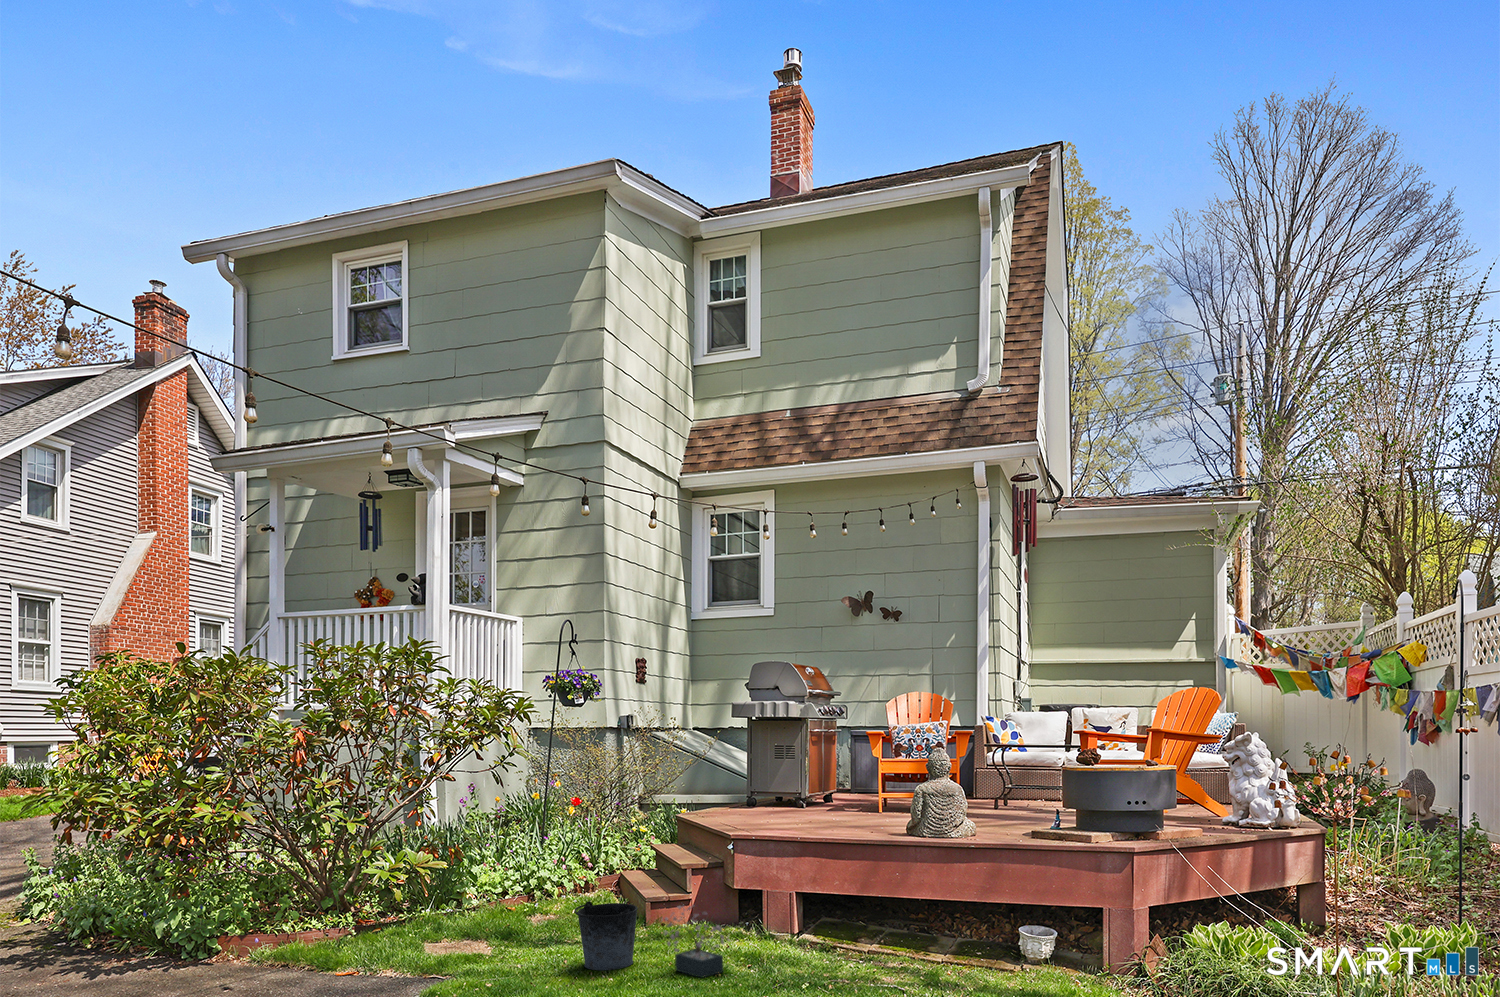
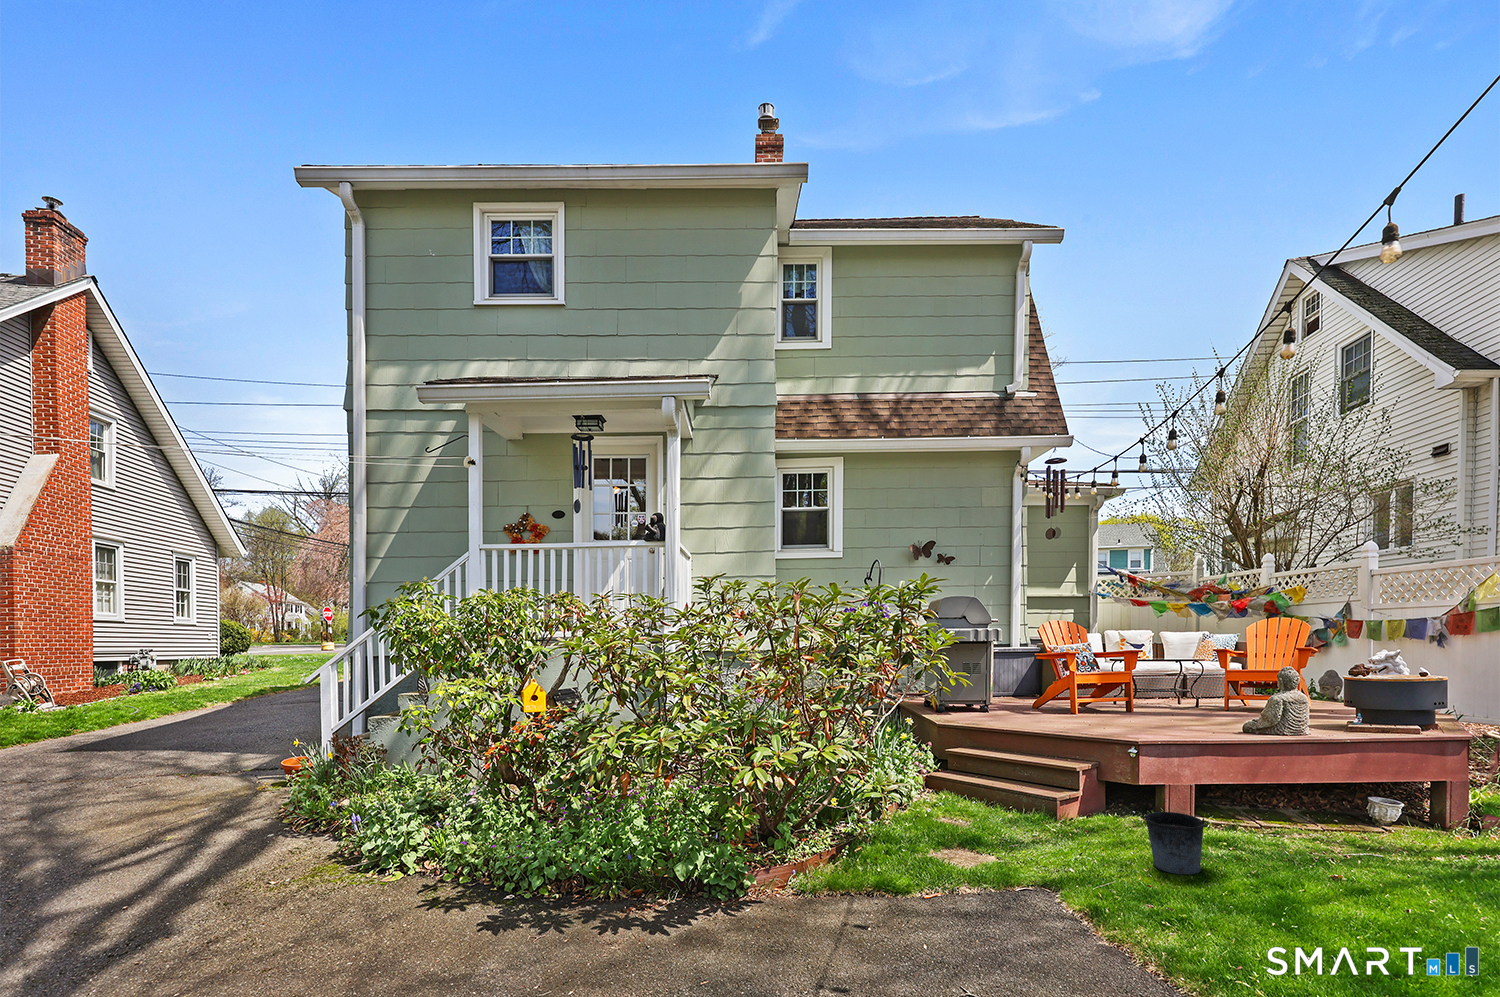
decorative plant: present [664,905,730,978] -> none [1234,808,1308,872]

